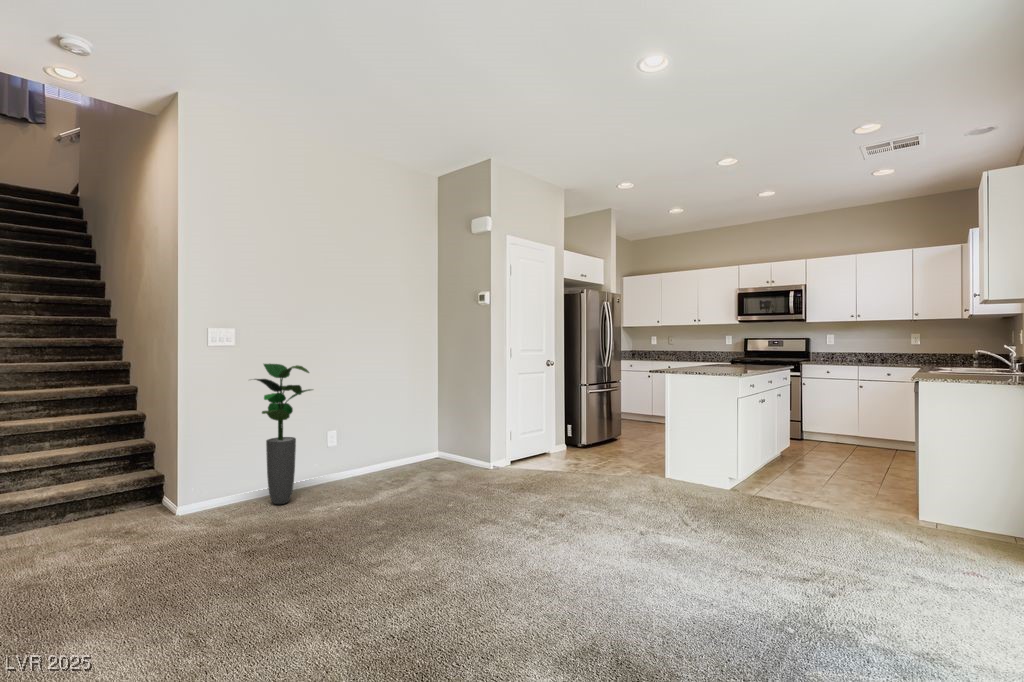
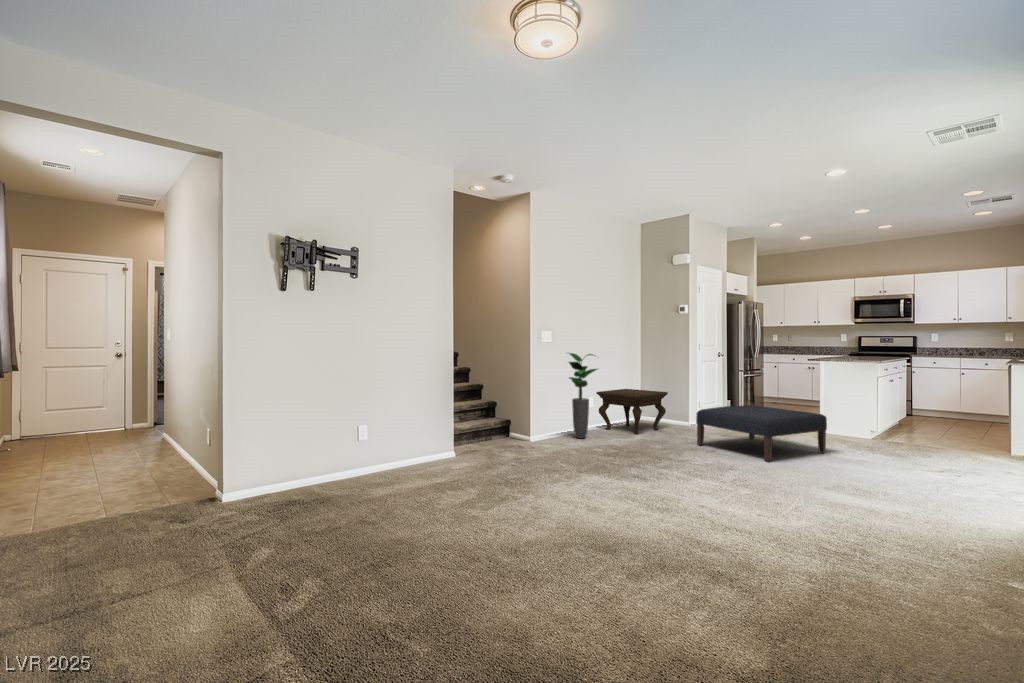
side table: none [341,414,450,491] -> present [596,389,668,434]
ottoman: none [450,445,643,563] -> present [696,405,827,462]

